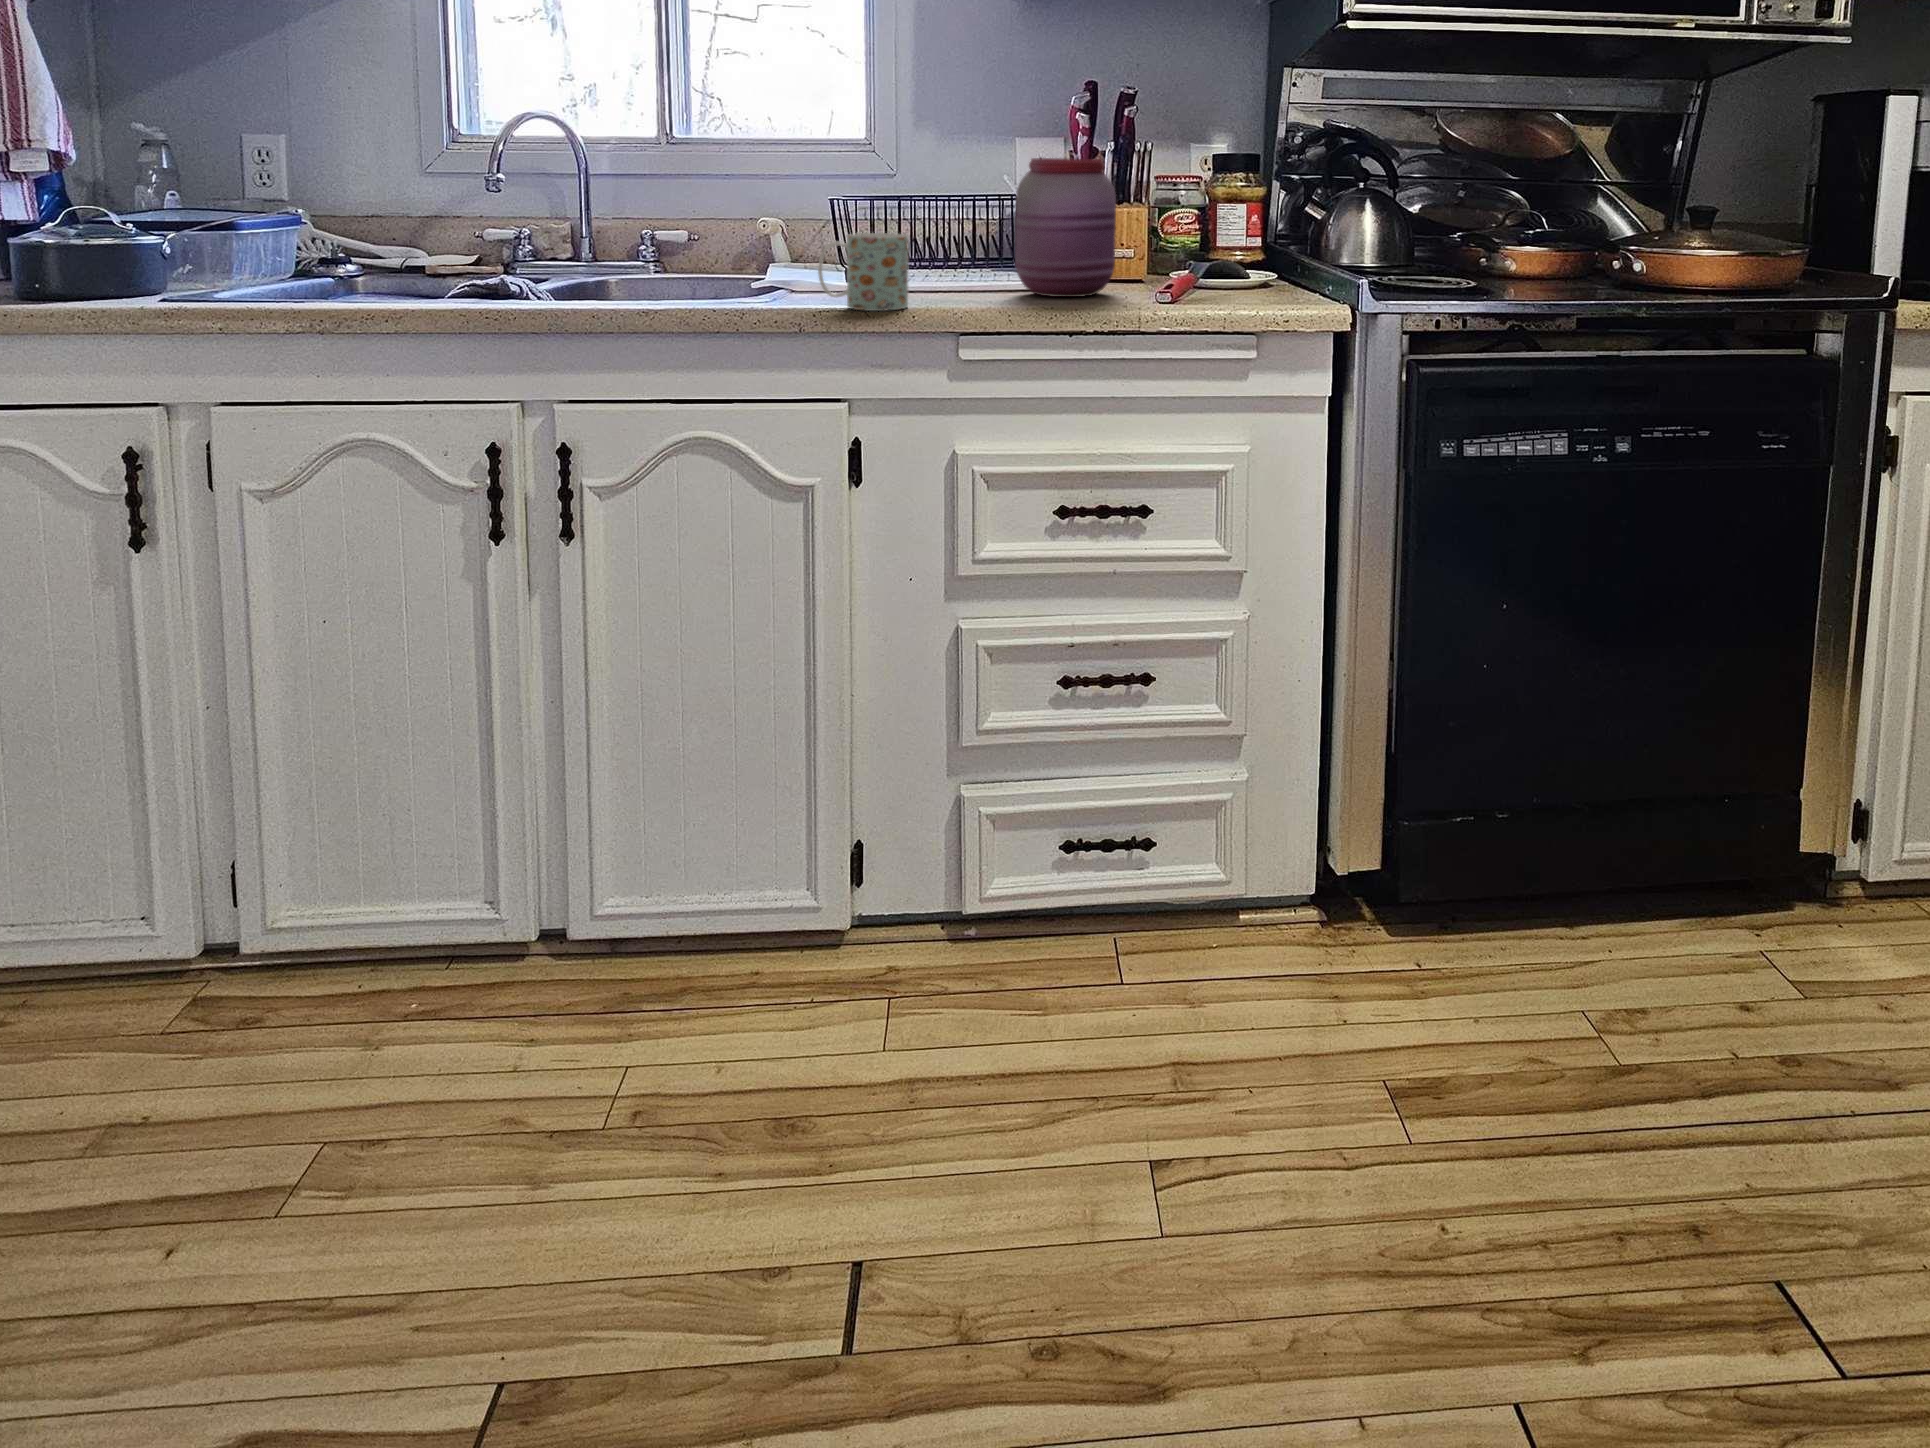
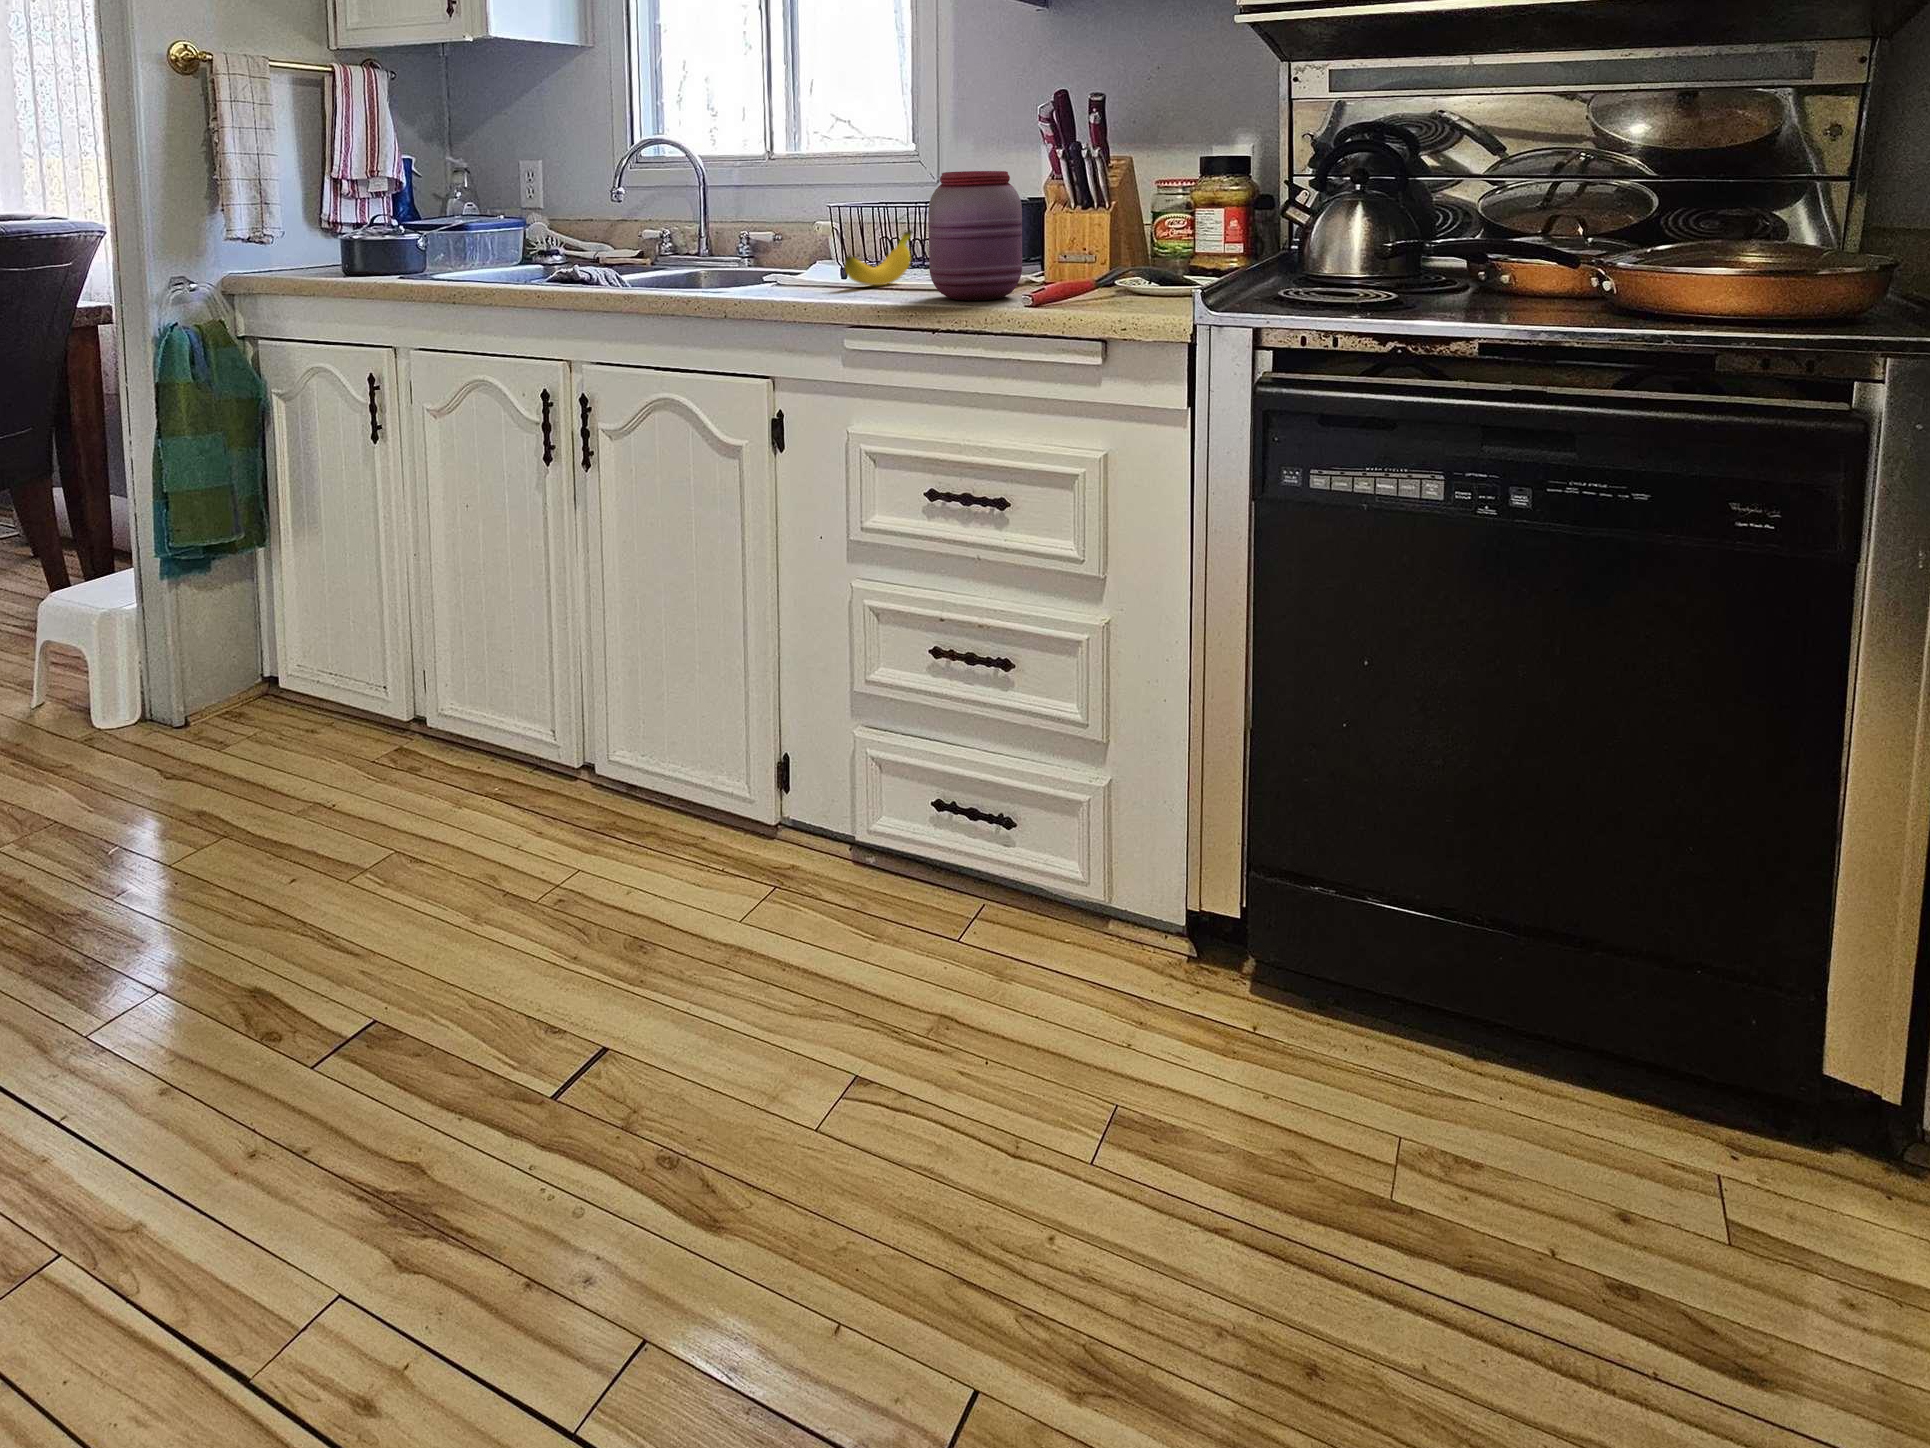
banana: none [879,224,923,286] -> present [844,230,913,285]
mug: present [818,233,908,311] -> none [742,241,812,307]

